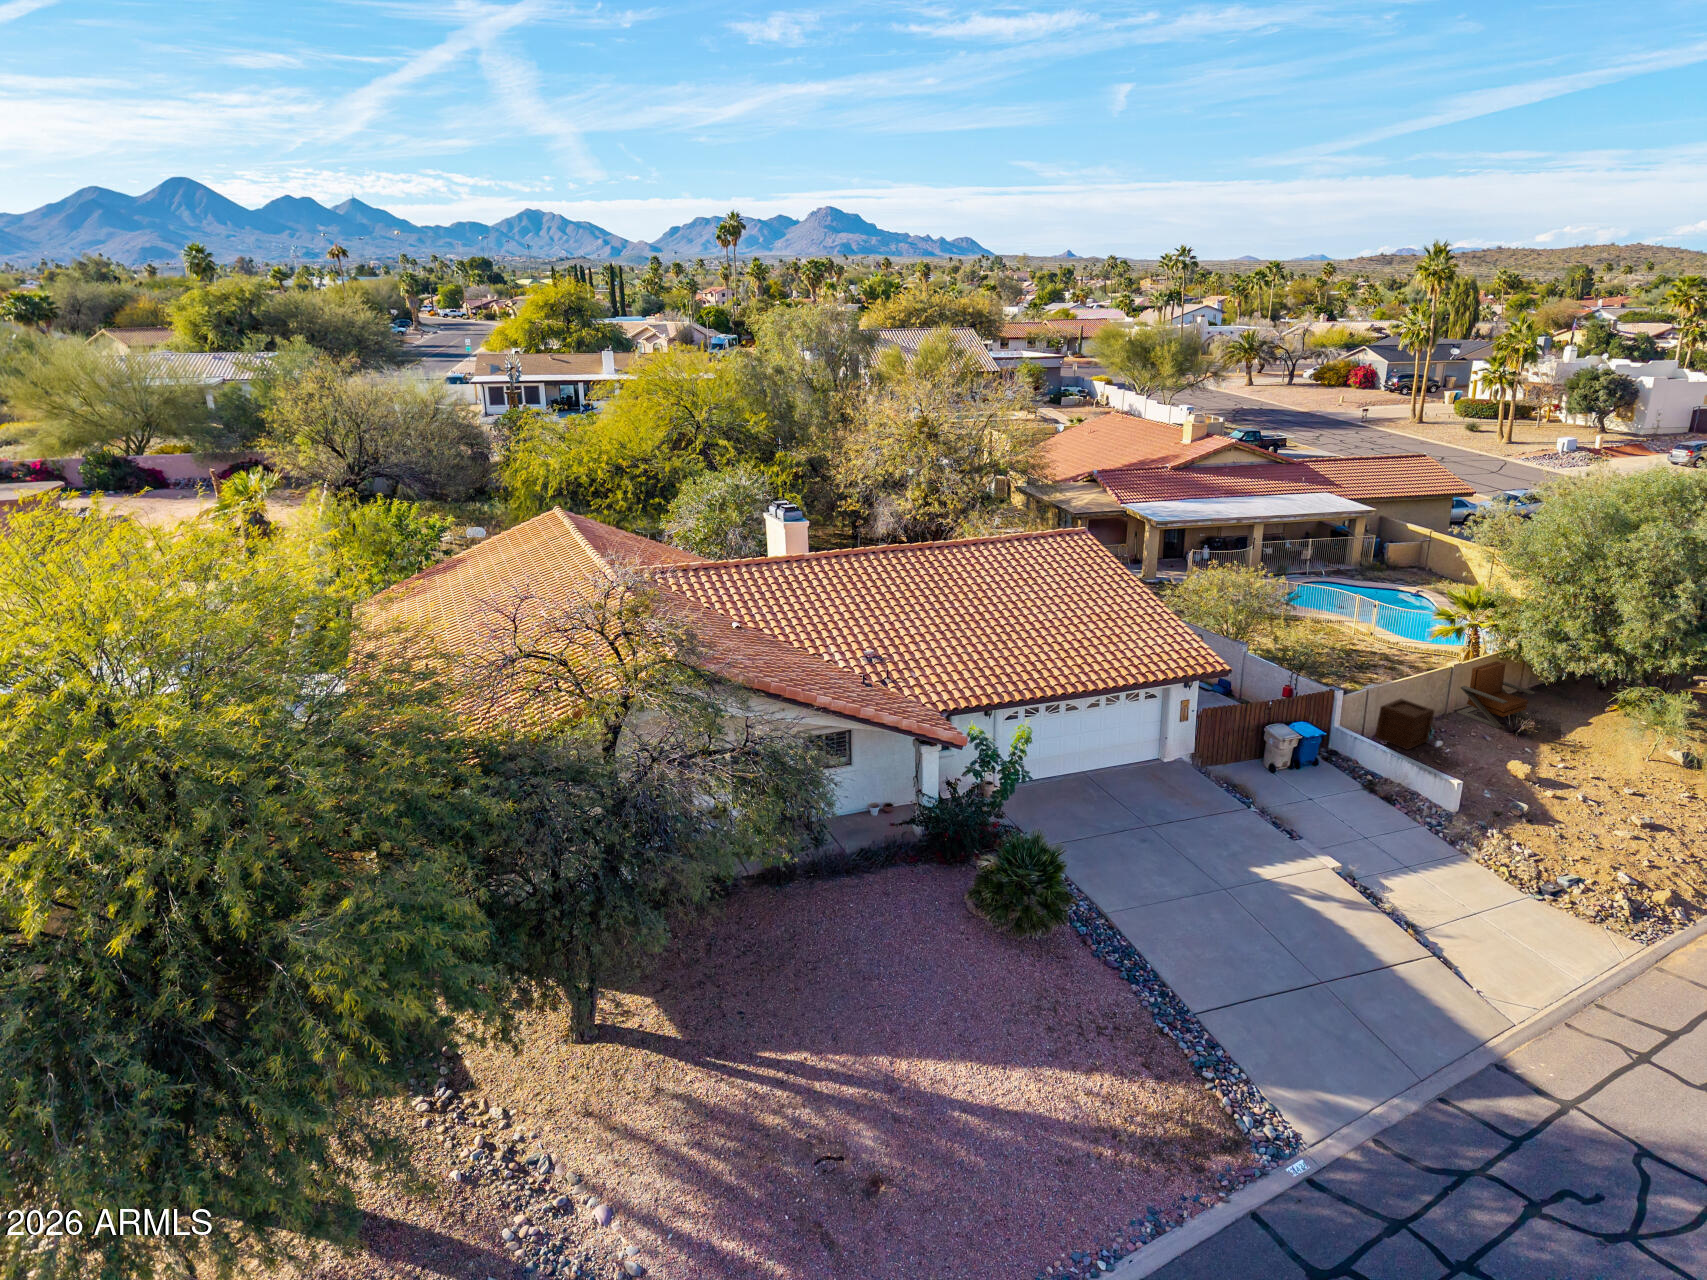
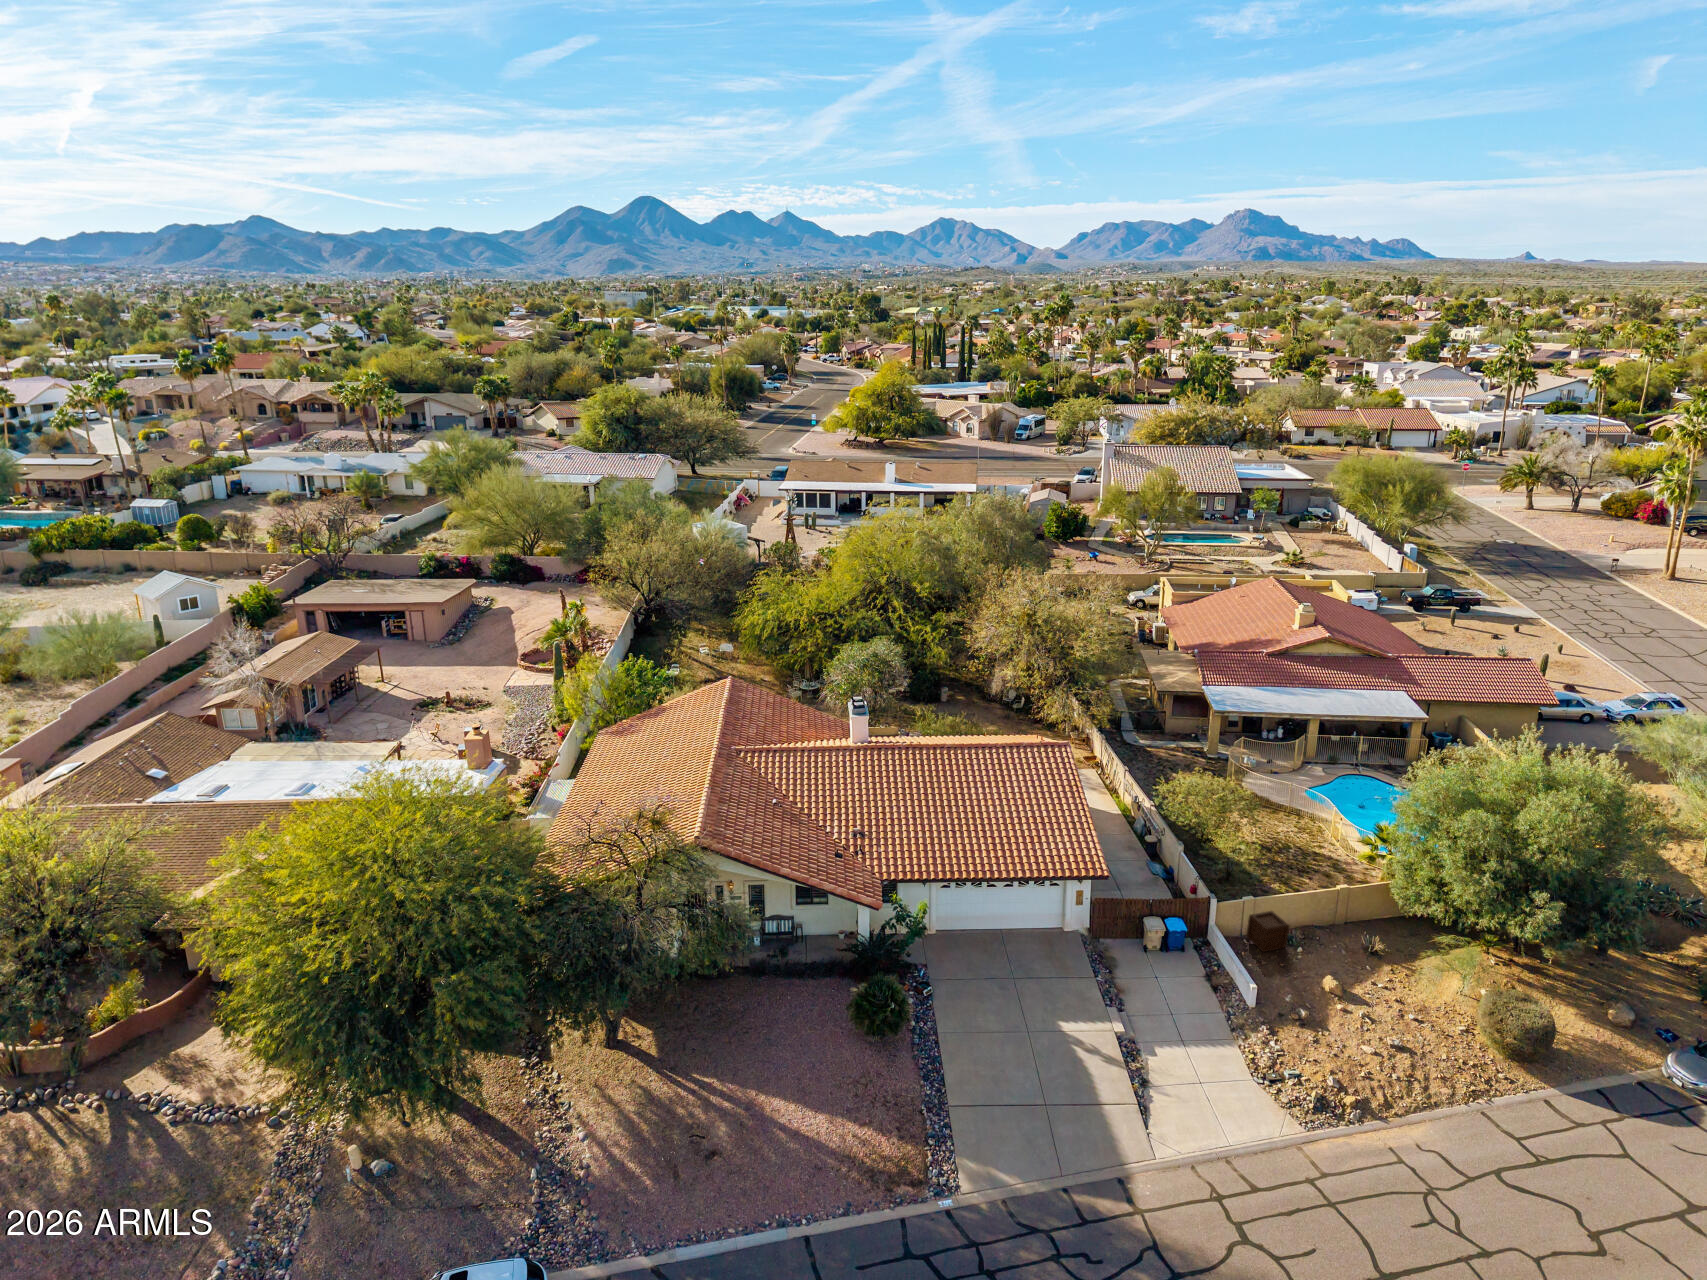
lounge chair: present [1457,661,1535,728] -> none [1336,891,1399,946]

